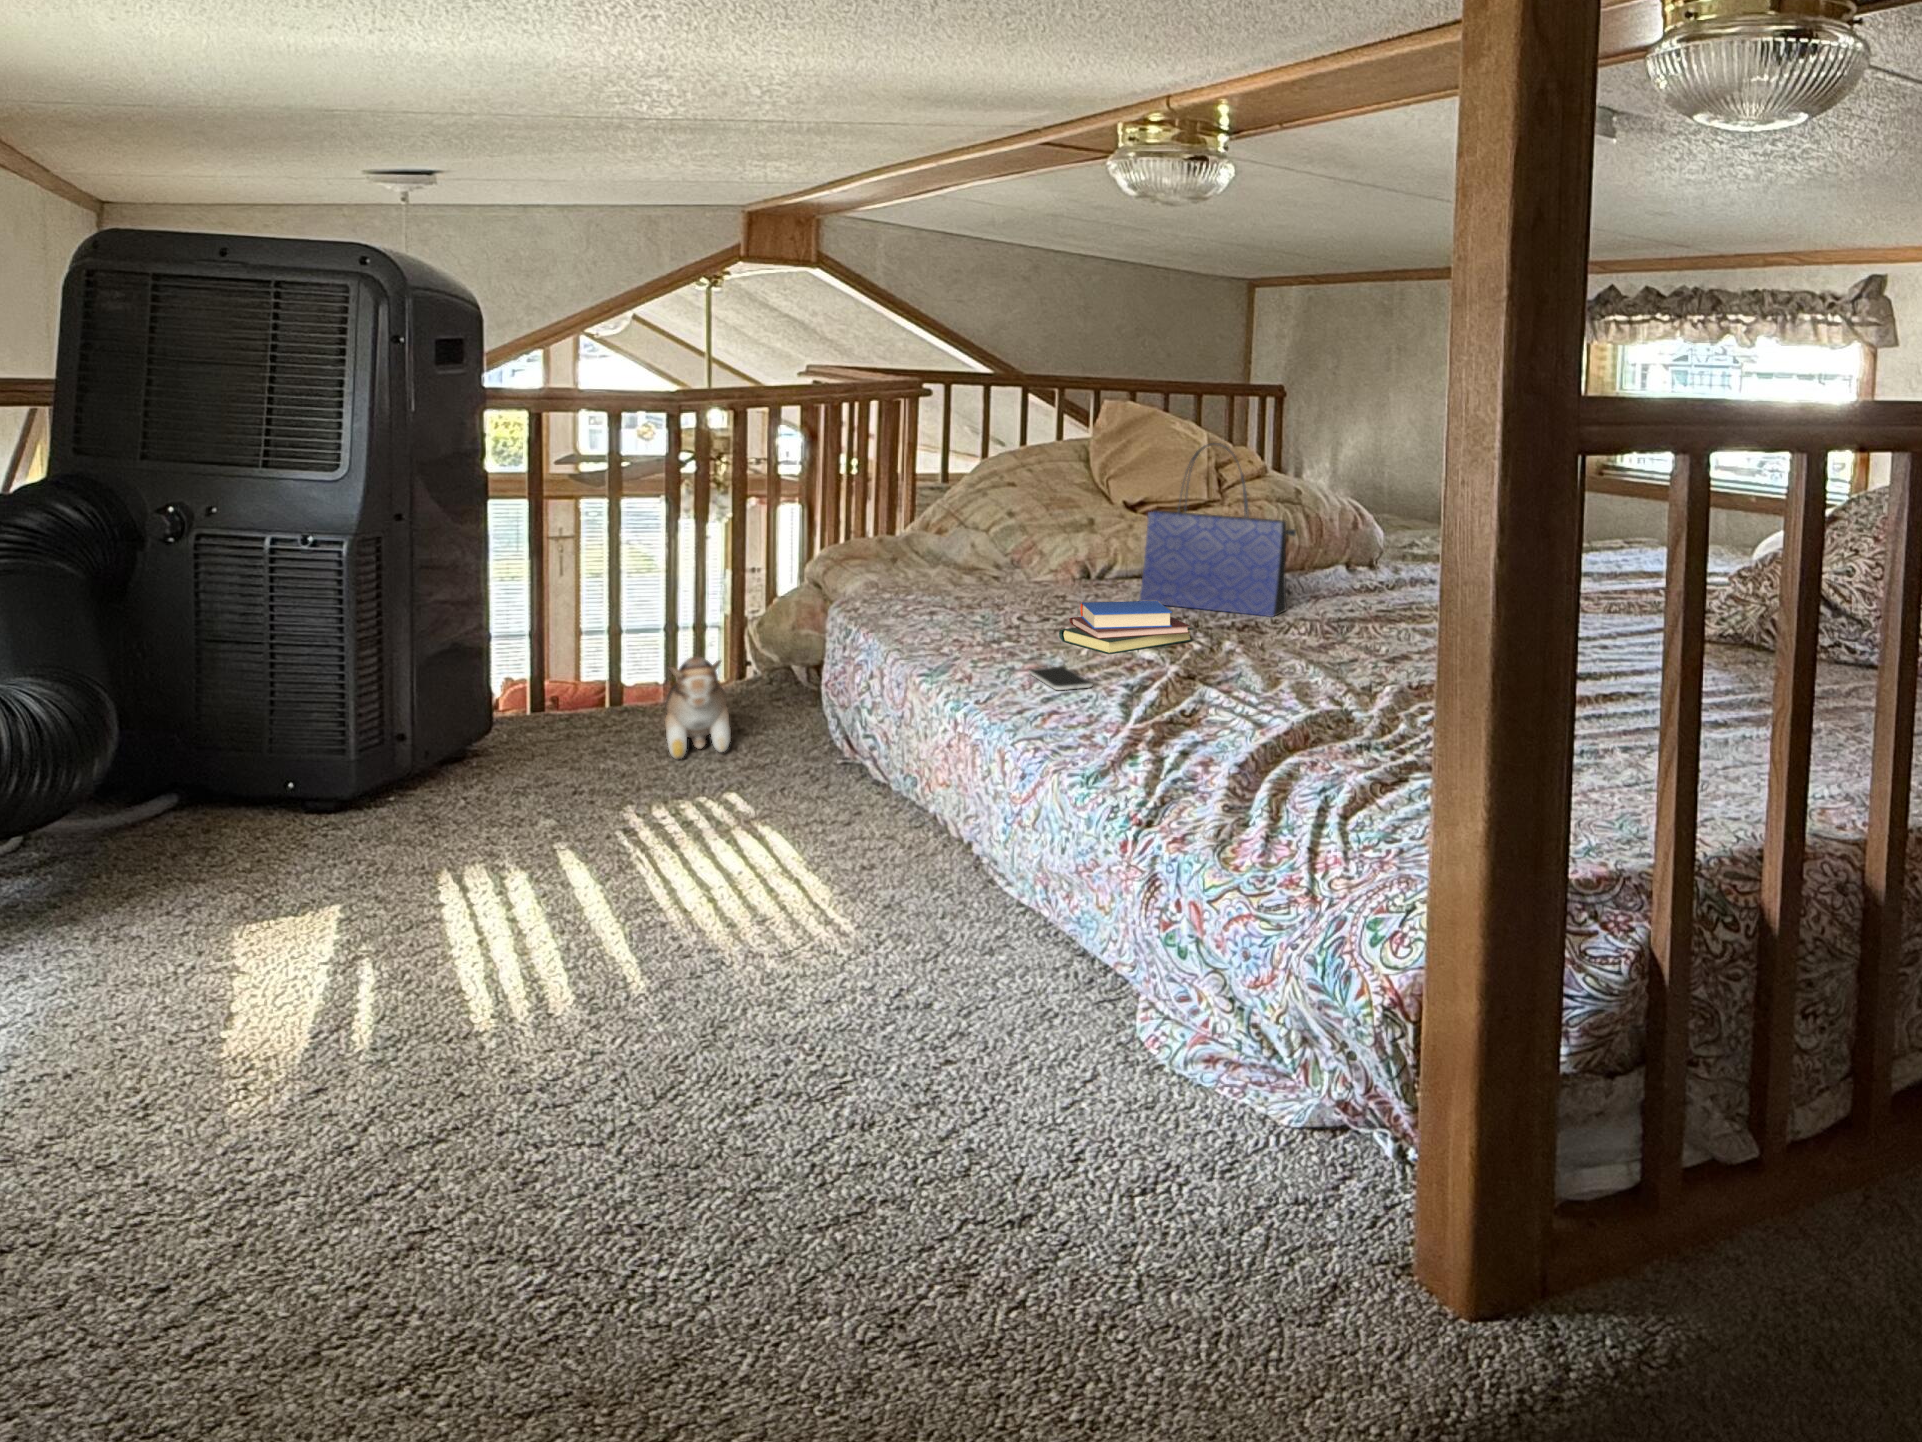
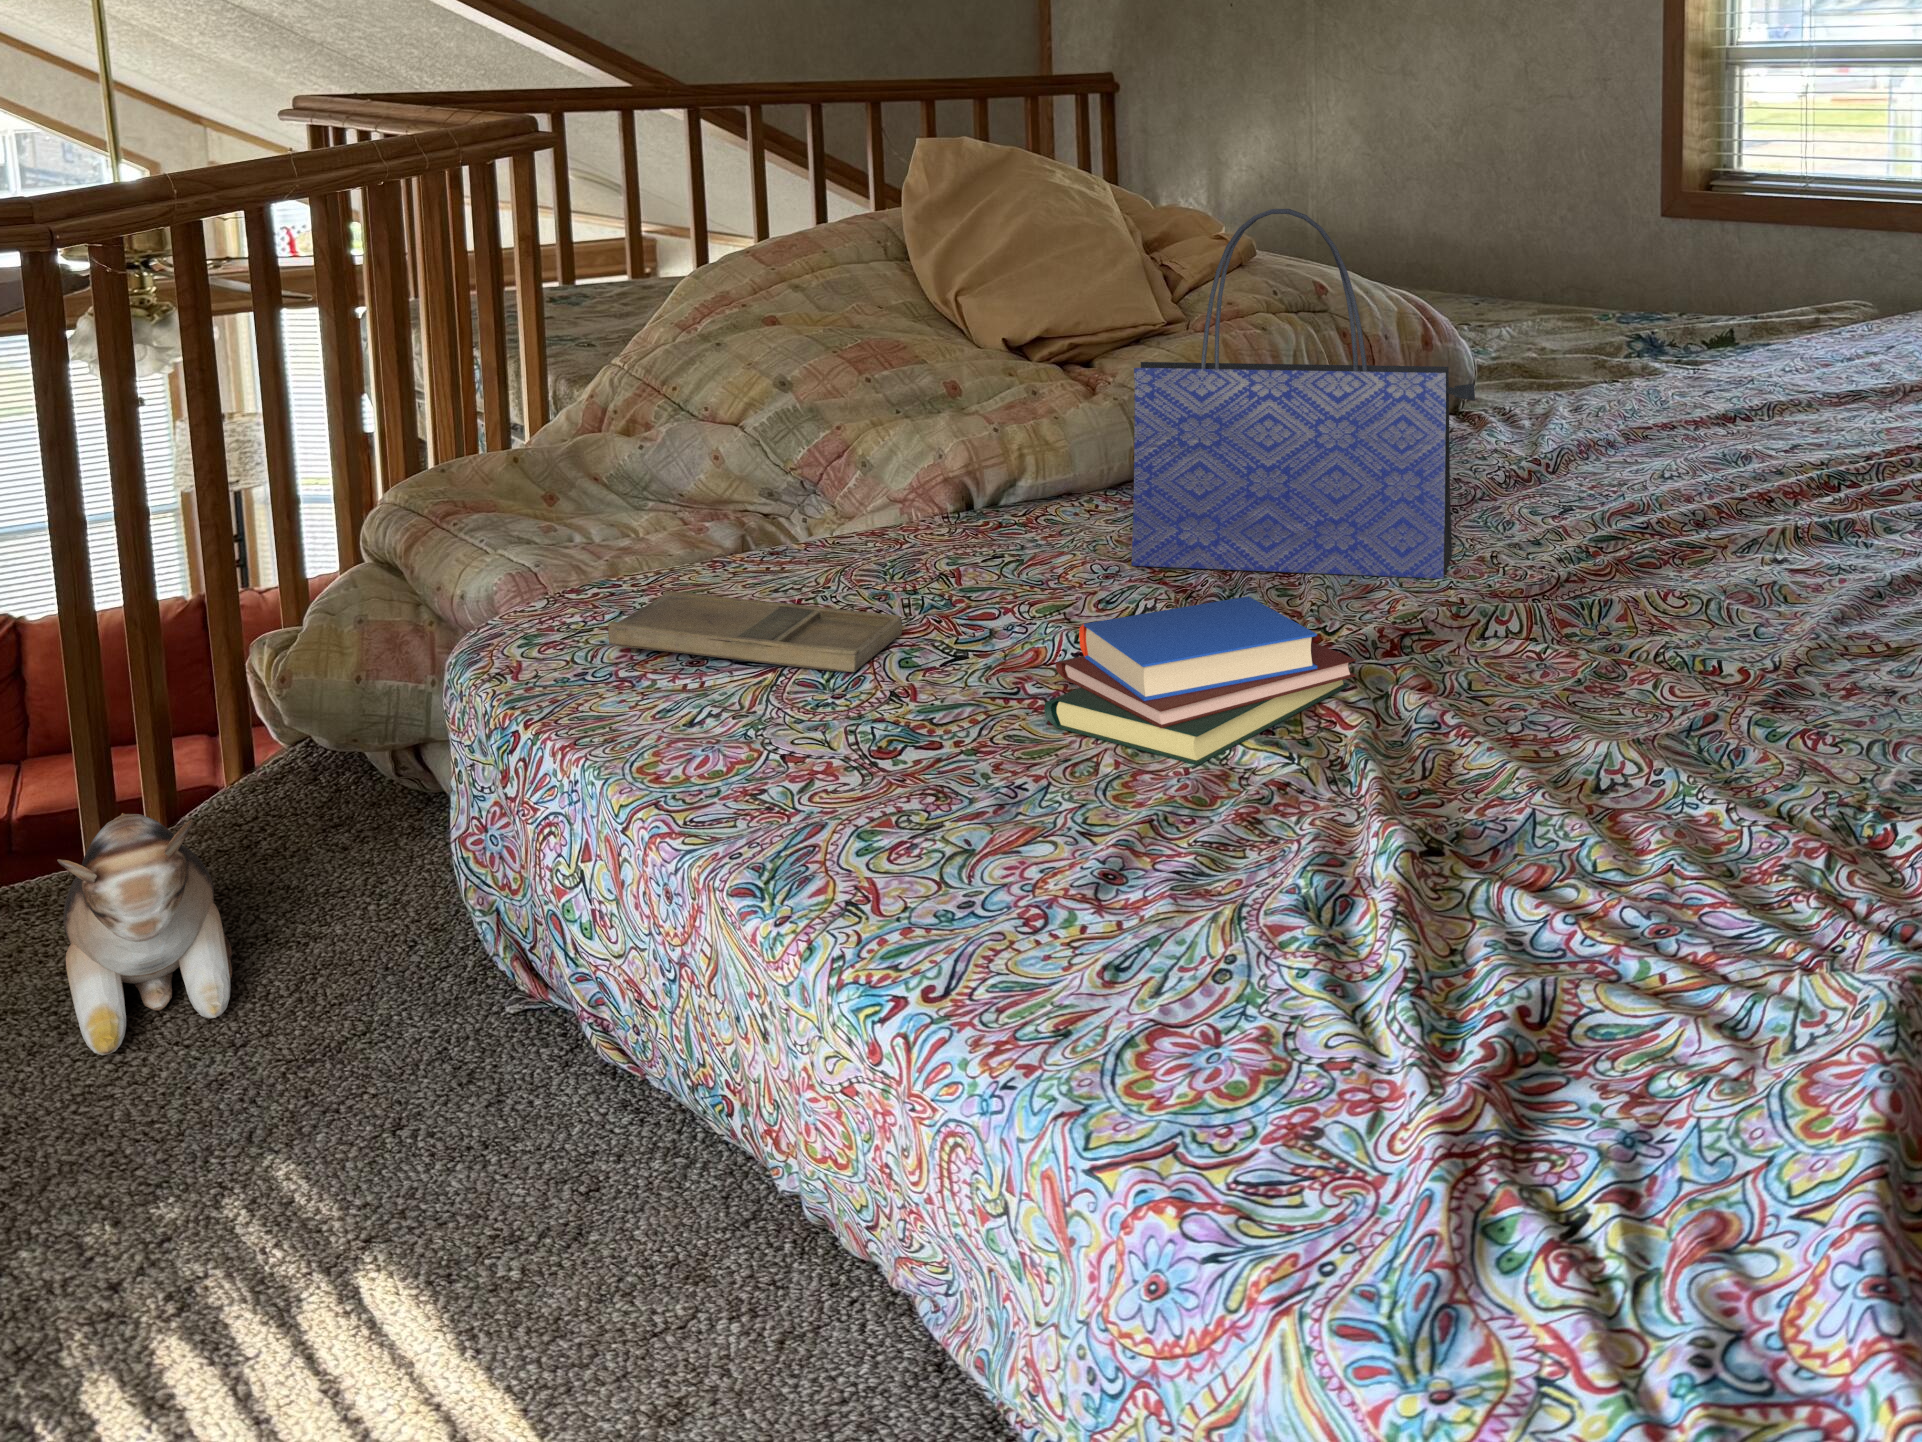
tray: none [897,589,1021,622] -> present [608,591,902,672]
smartphone: present [1029,667,1093,690] -> none [1058,850,1264,958]

